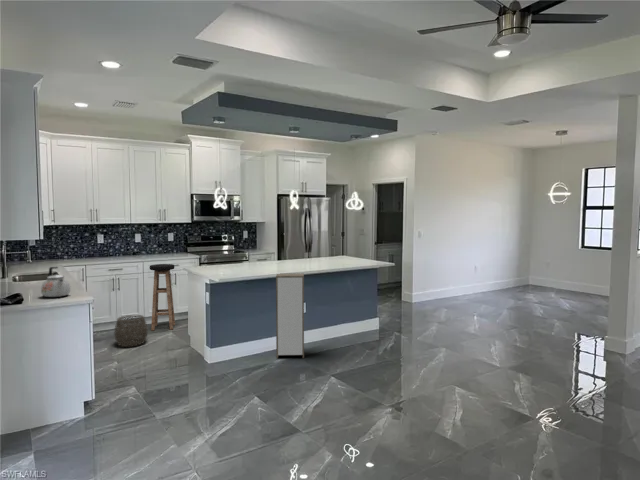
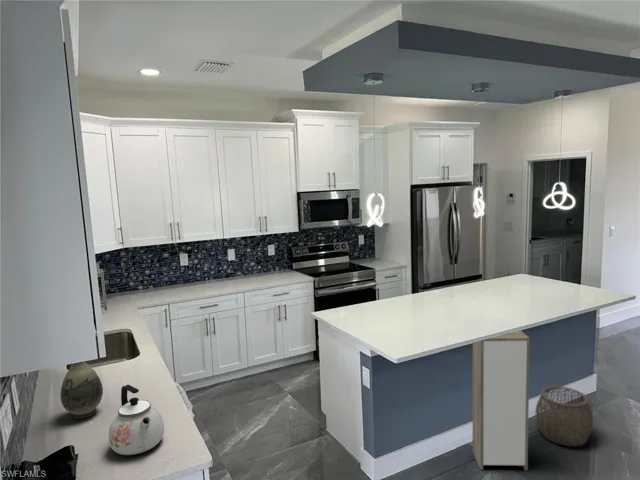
vase: none [14,253,38,292] -> present [60,362,103,419]
bar stool: present [149,264,175,331] -> none [254,295,289,390]
woven basket: present [114,315,147,347] -> present [535,386,593,446]

